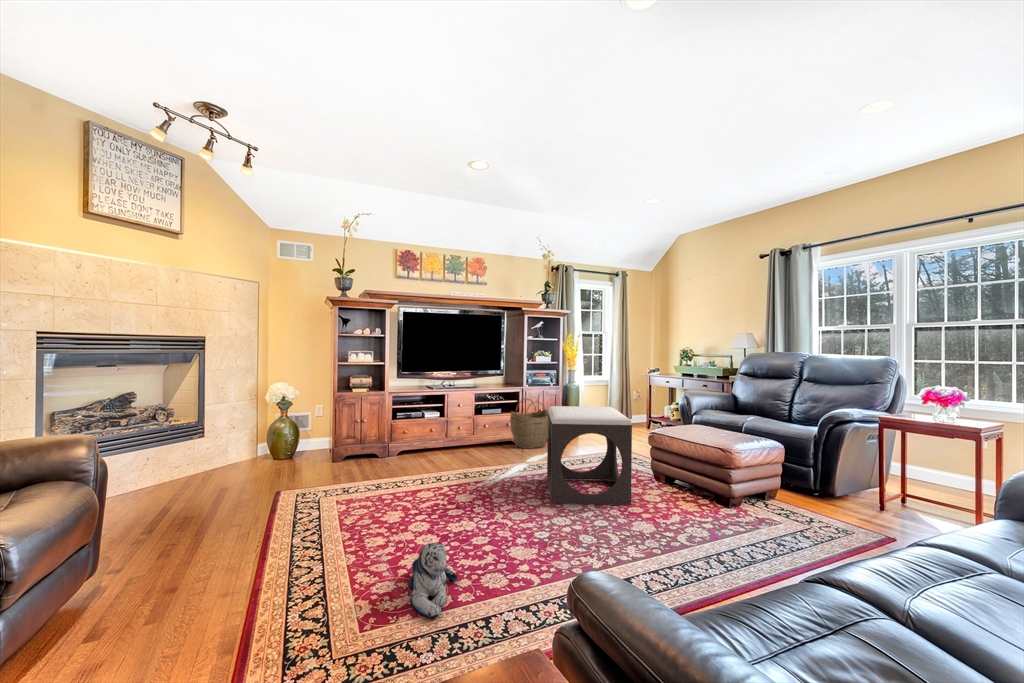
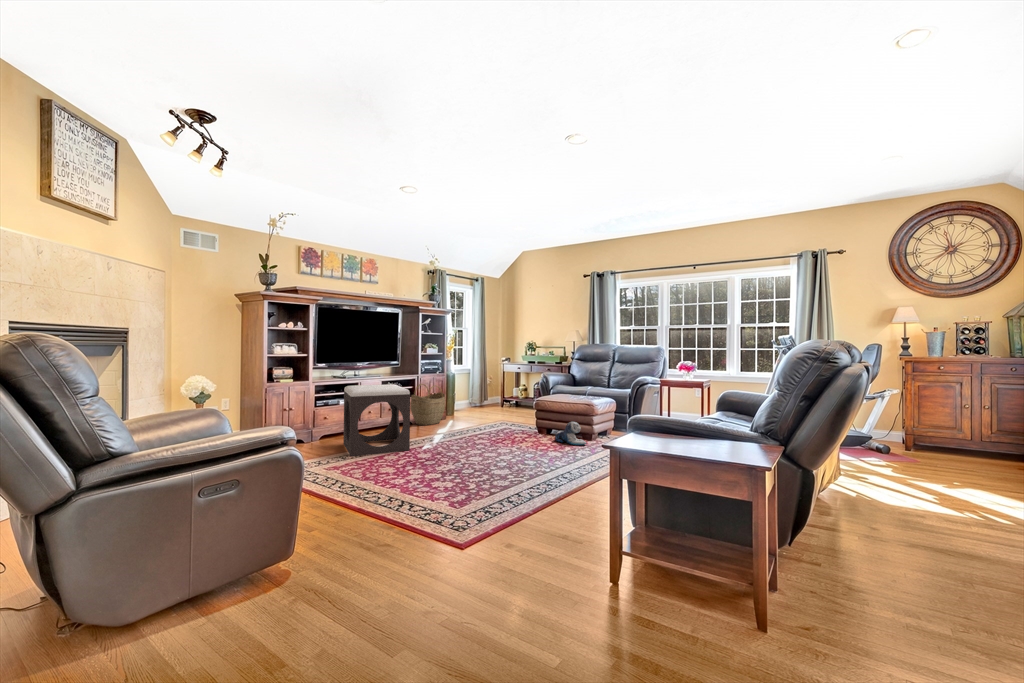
footstool: present [547,406,632,505] -> present [343,384,410,456]
plush toy: present [408,543,458,618] -> present [555,422,586,446]

